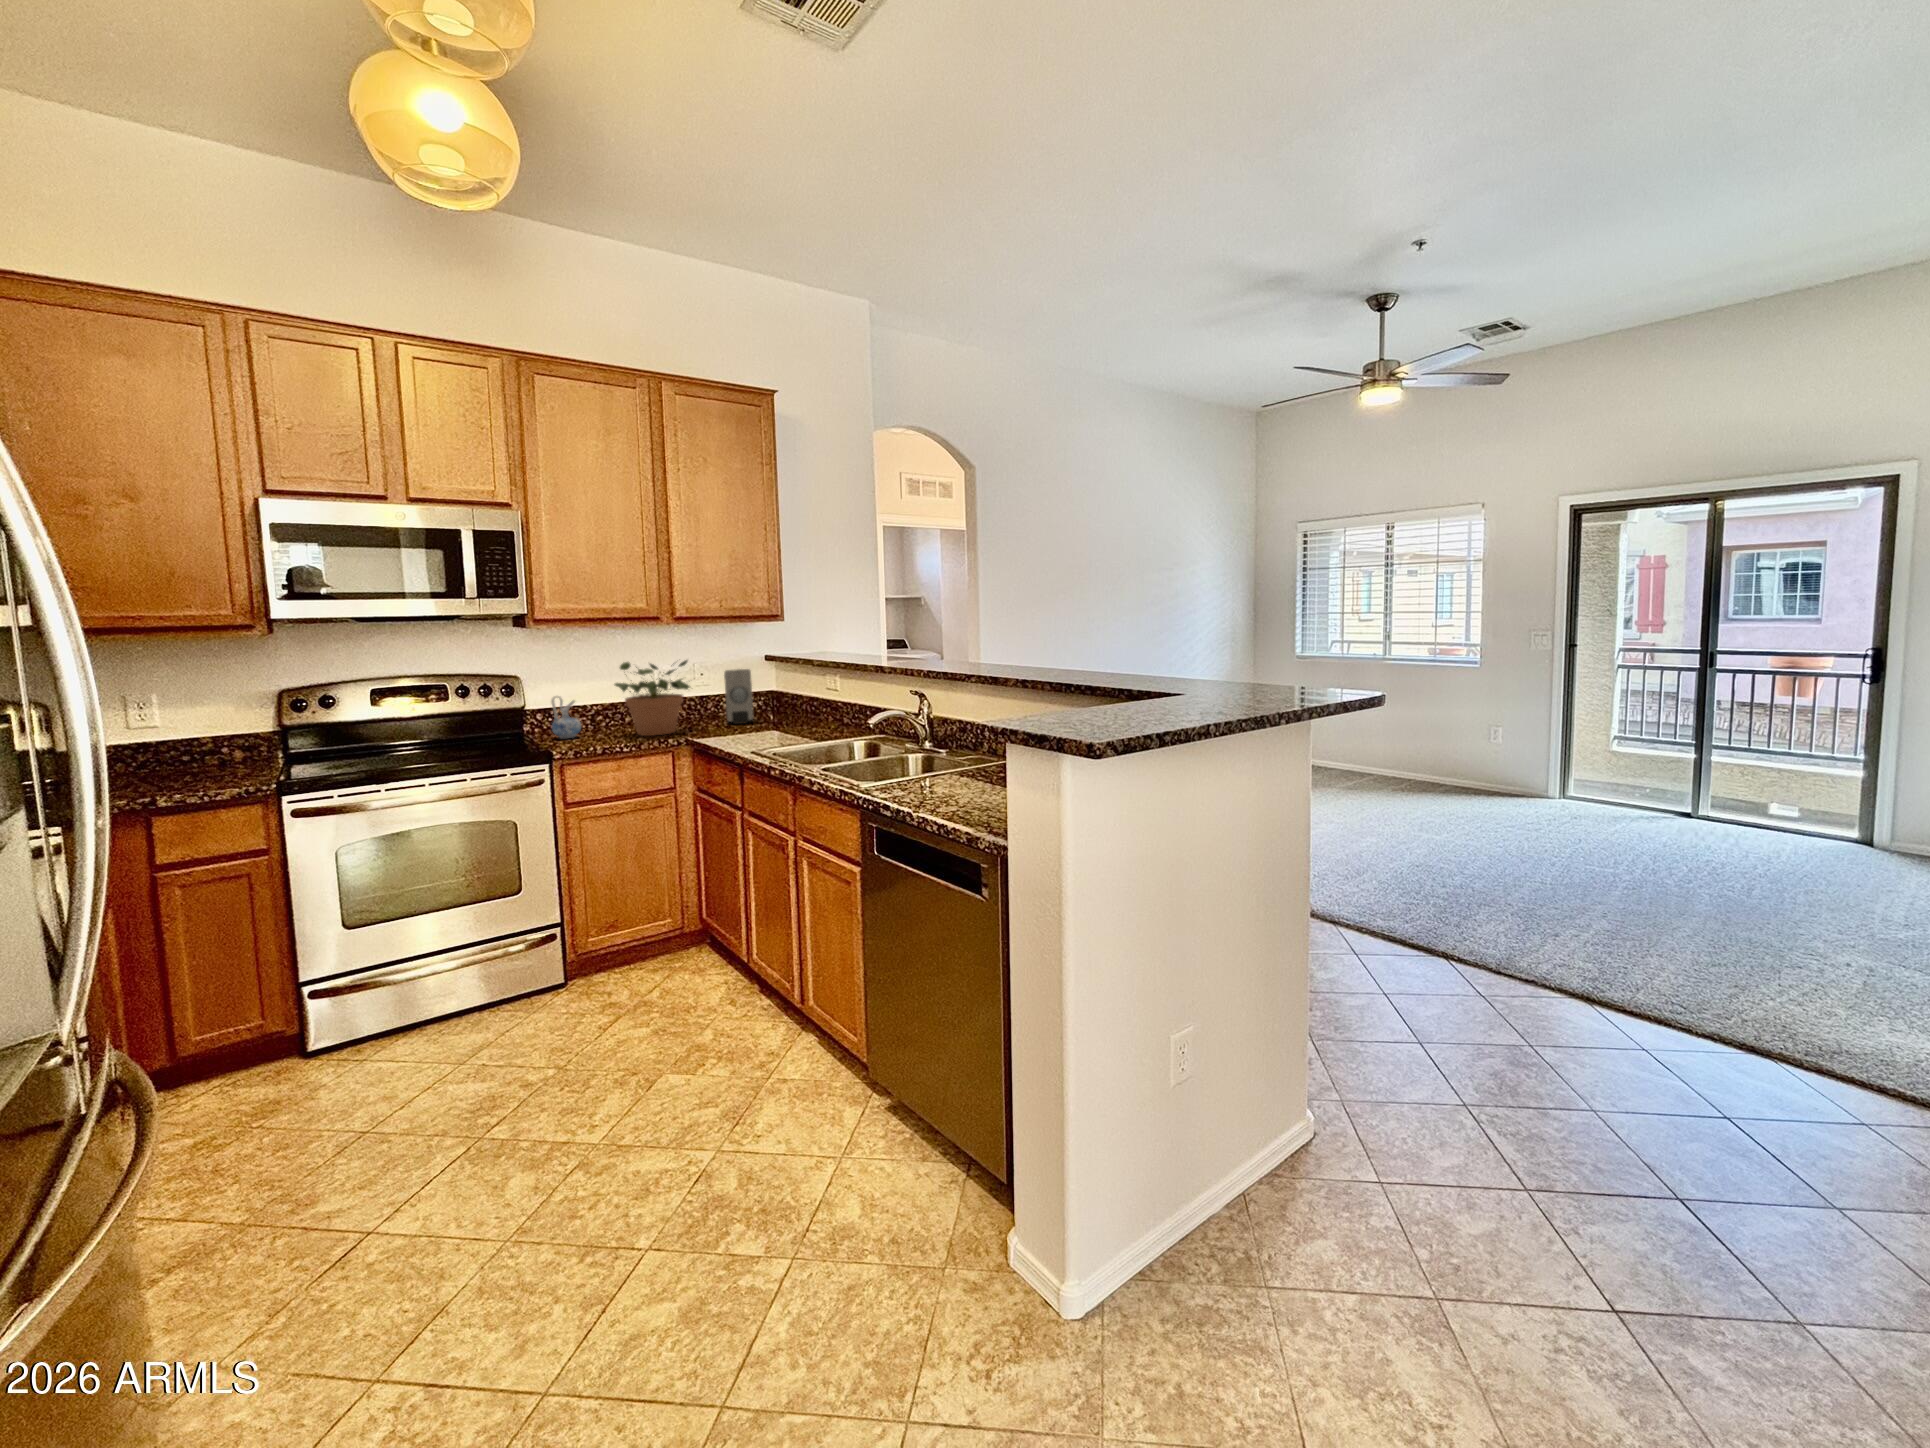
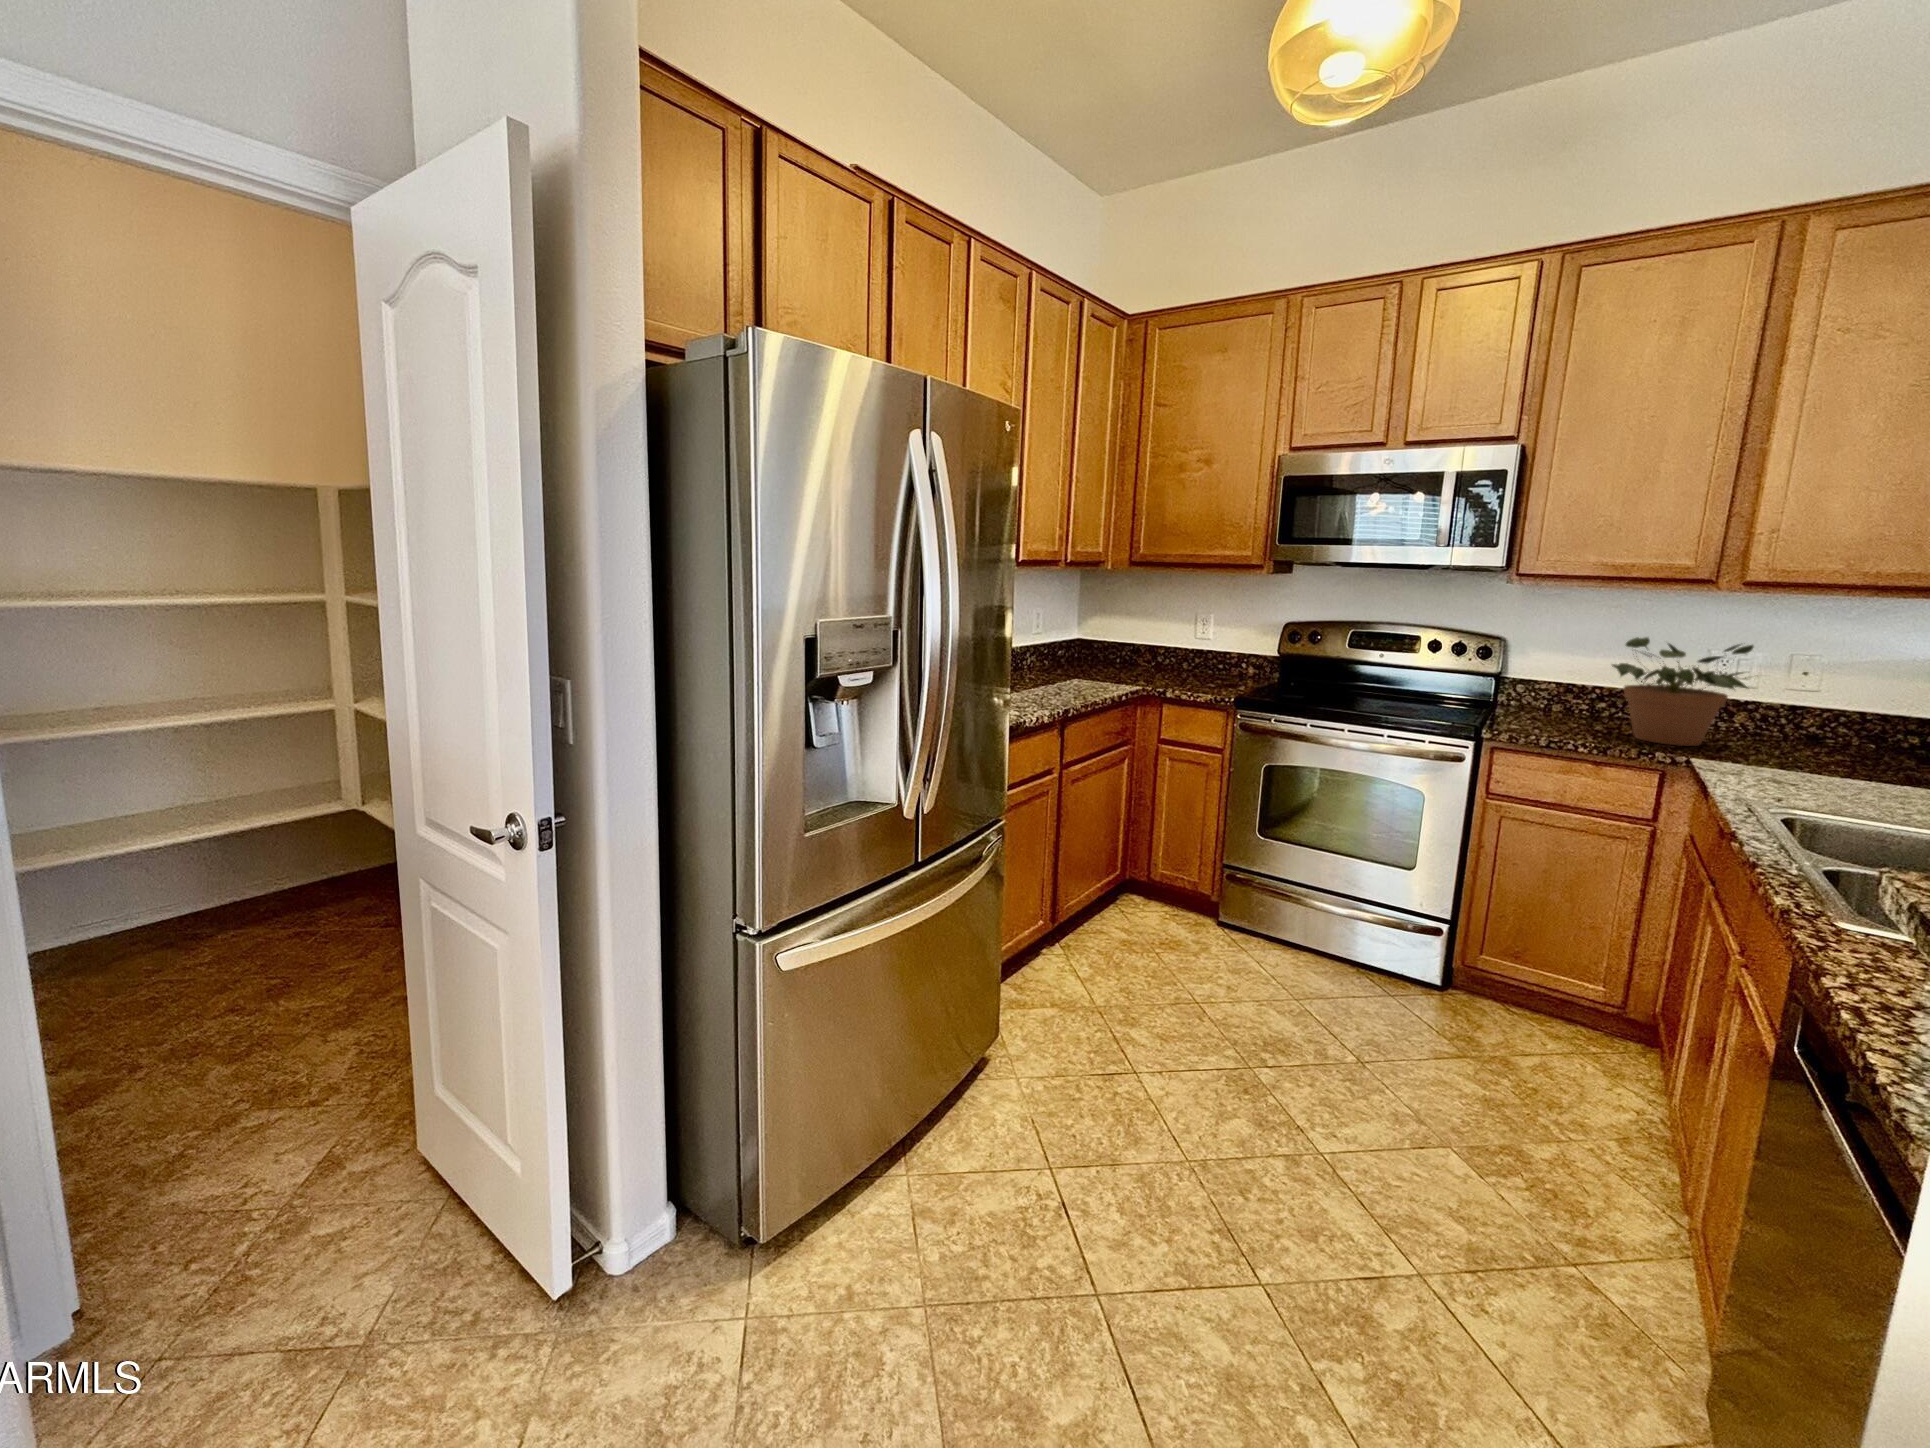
soap dispenser: present [724,669,754,724] -> none [1818,671,1907,763]
ceramic pitcher: present [551,696,581,738] -> none [1521,667,1560,721]

